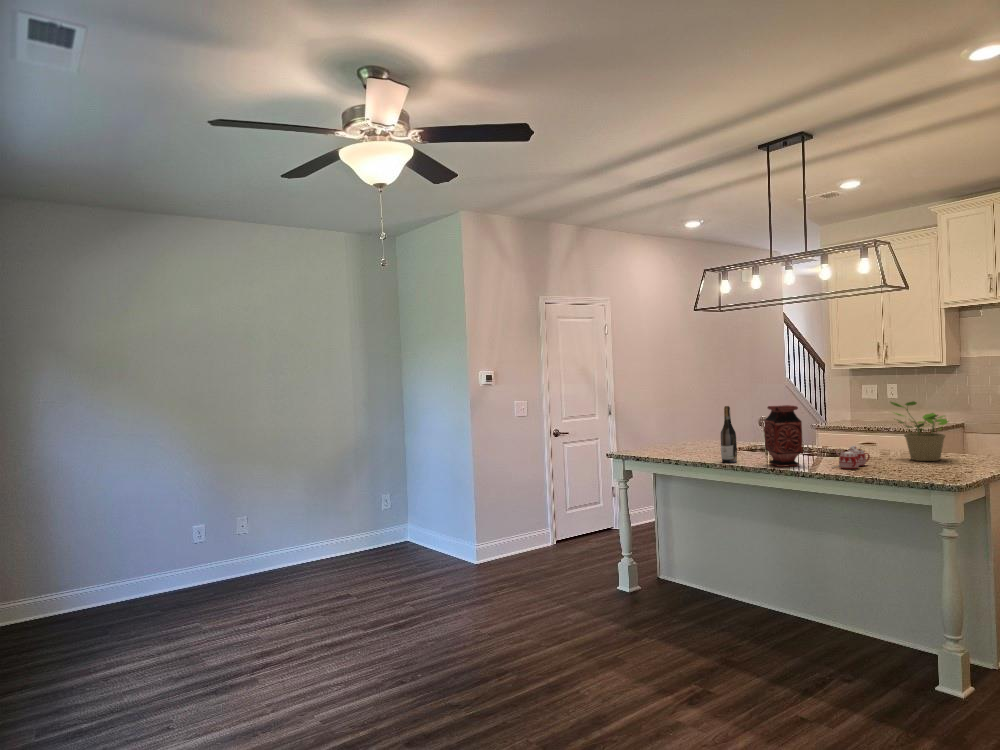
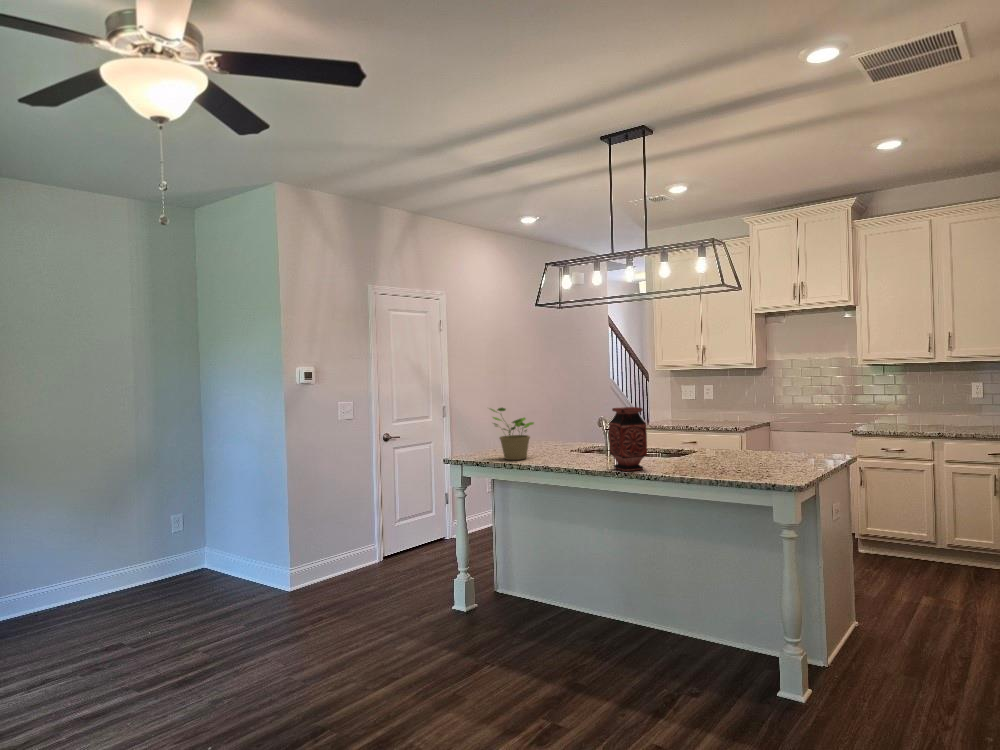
potted plant: present [891,401,948,461] -> present [490,408,534,460]
wine bottle: present [721,406,737,463] -> none [564,408,581,468]
mug: present [832,446,870,469] -> none [675,448,709,472]

